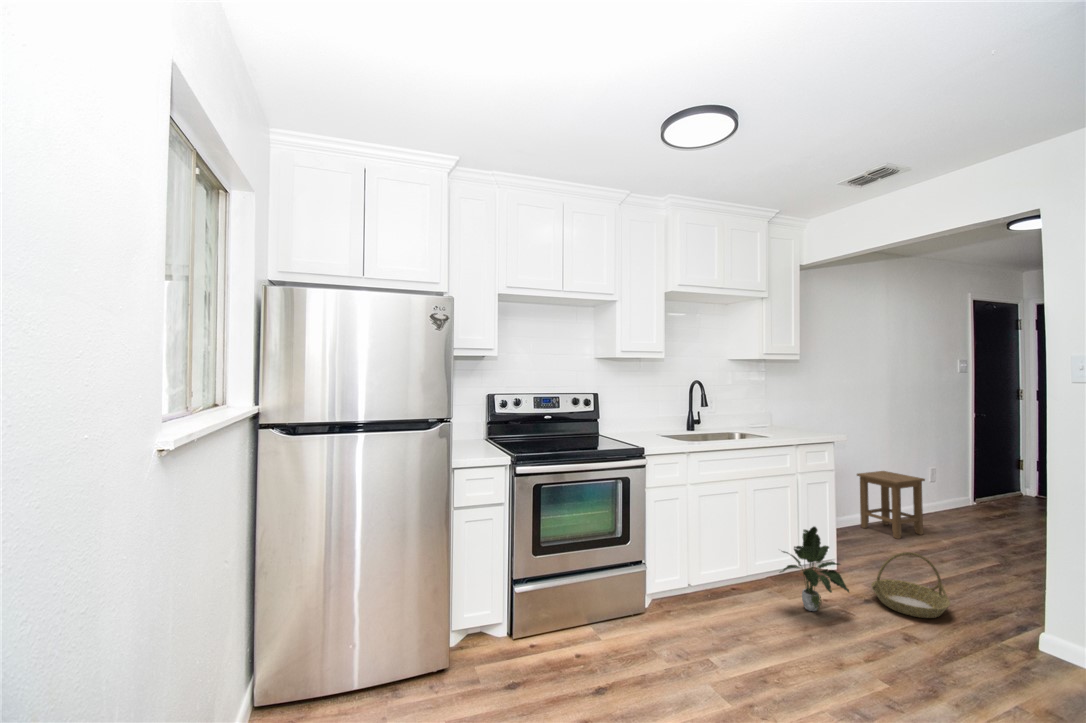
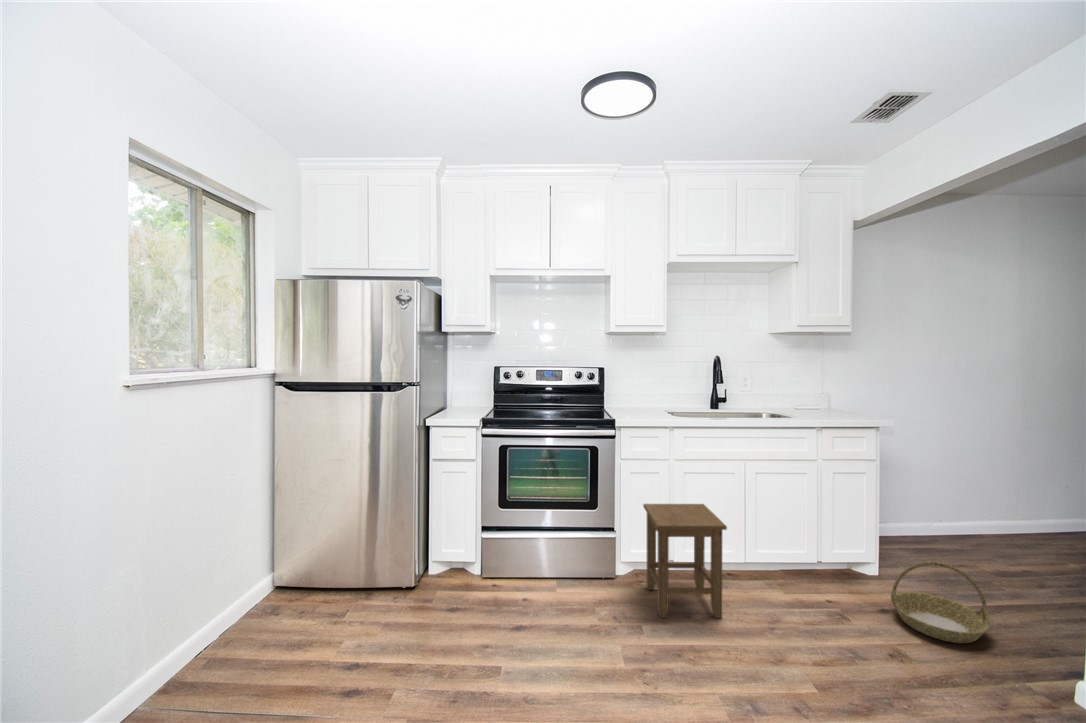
stool: present [857,471,925,539] -> present [643,504,727,618]
potted plant: present [780,527,849,611] -> none [761,517,842,609]

